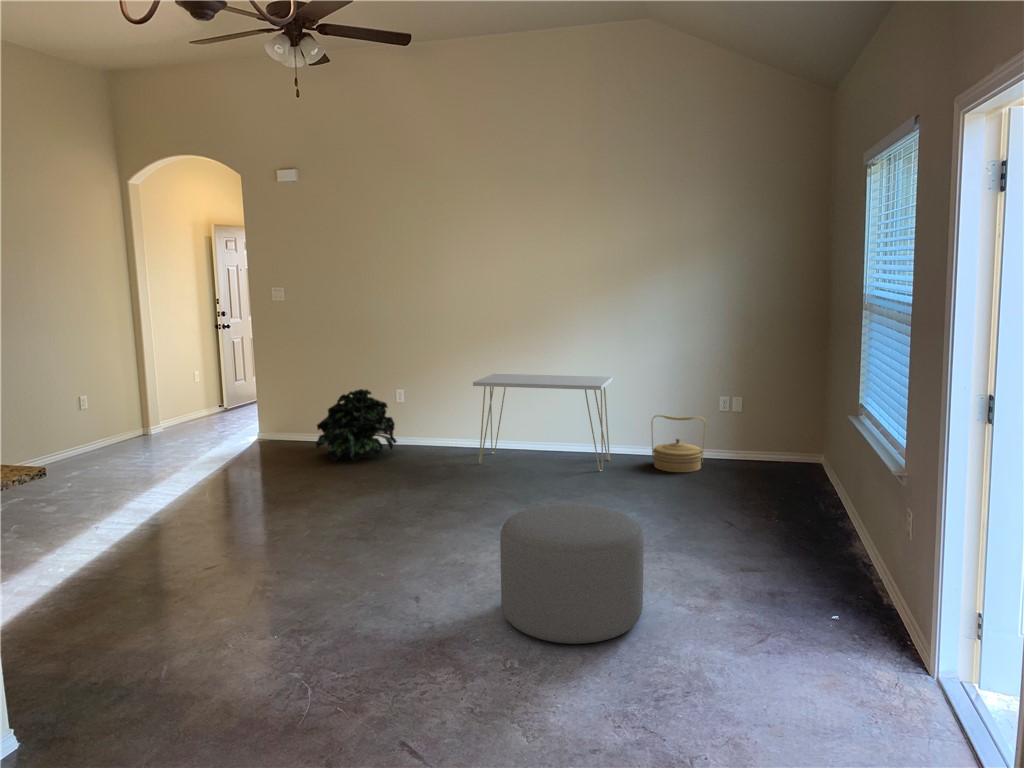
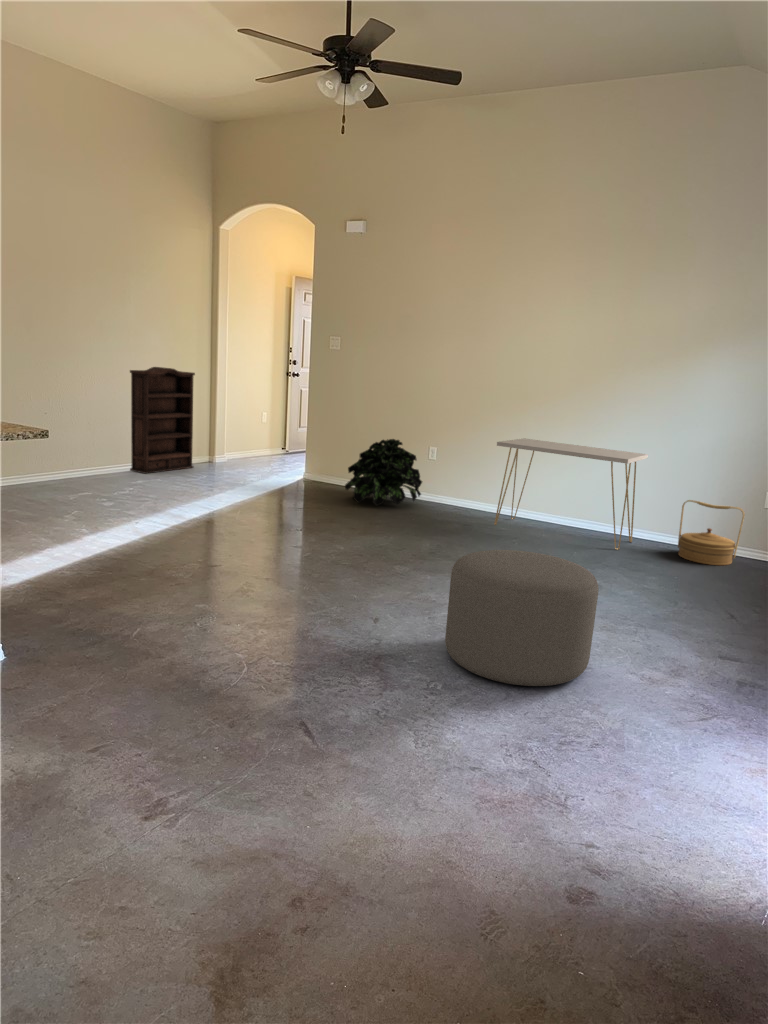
bookshelf: none [39,339,128,462] -> present [130,367,195,474]

